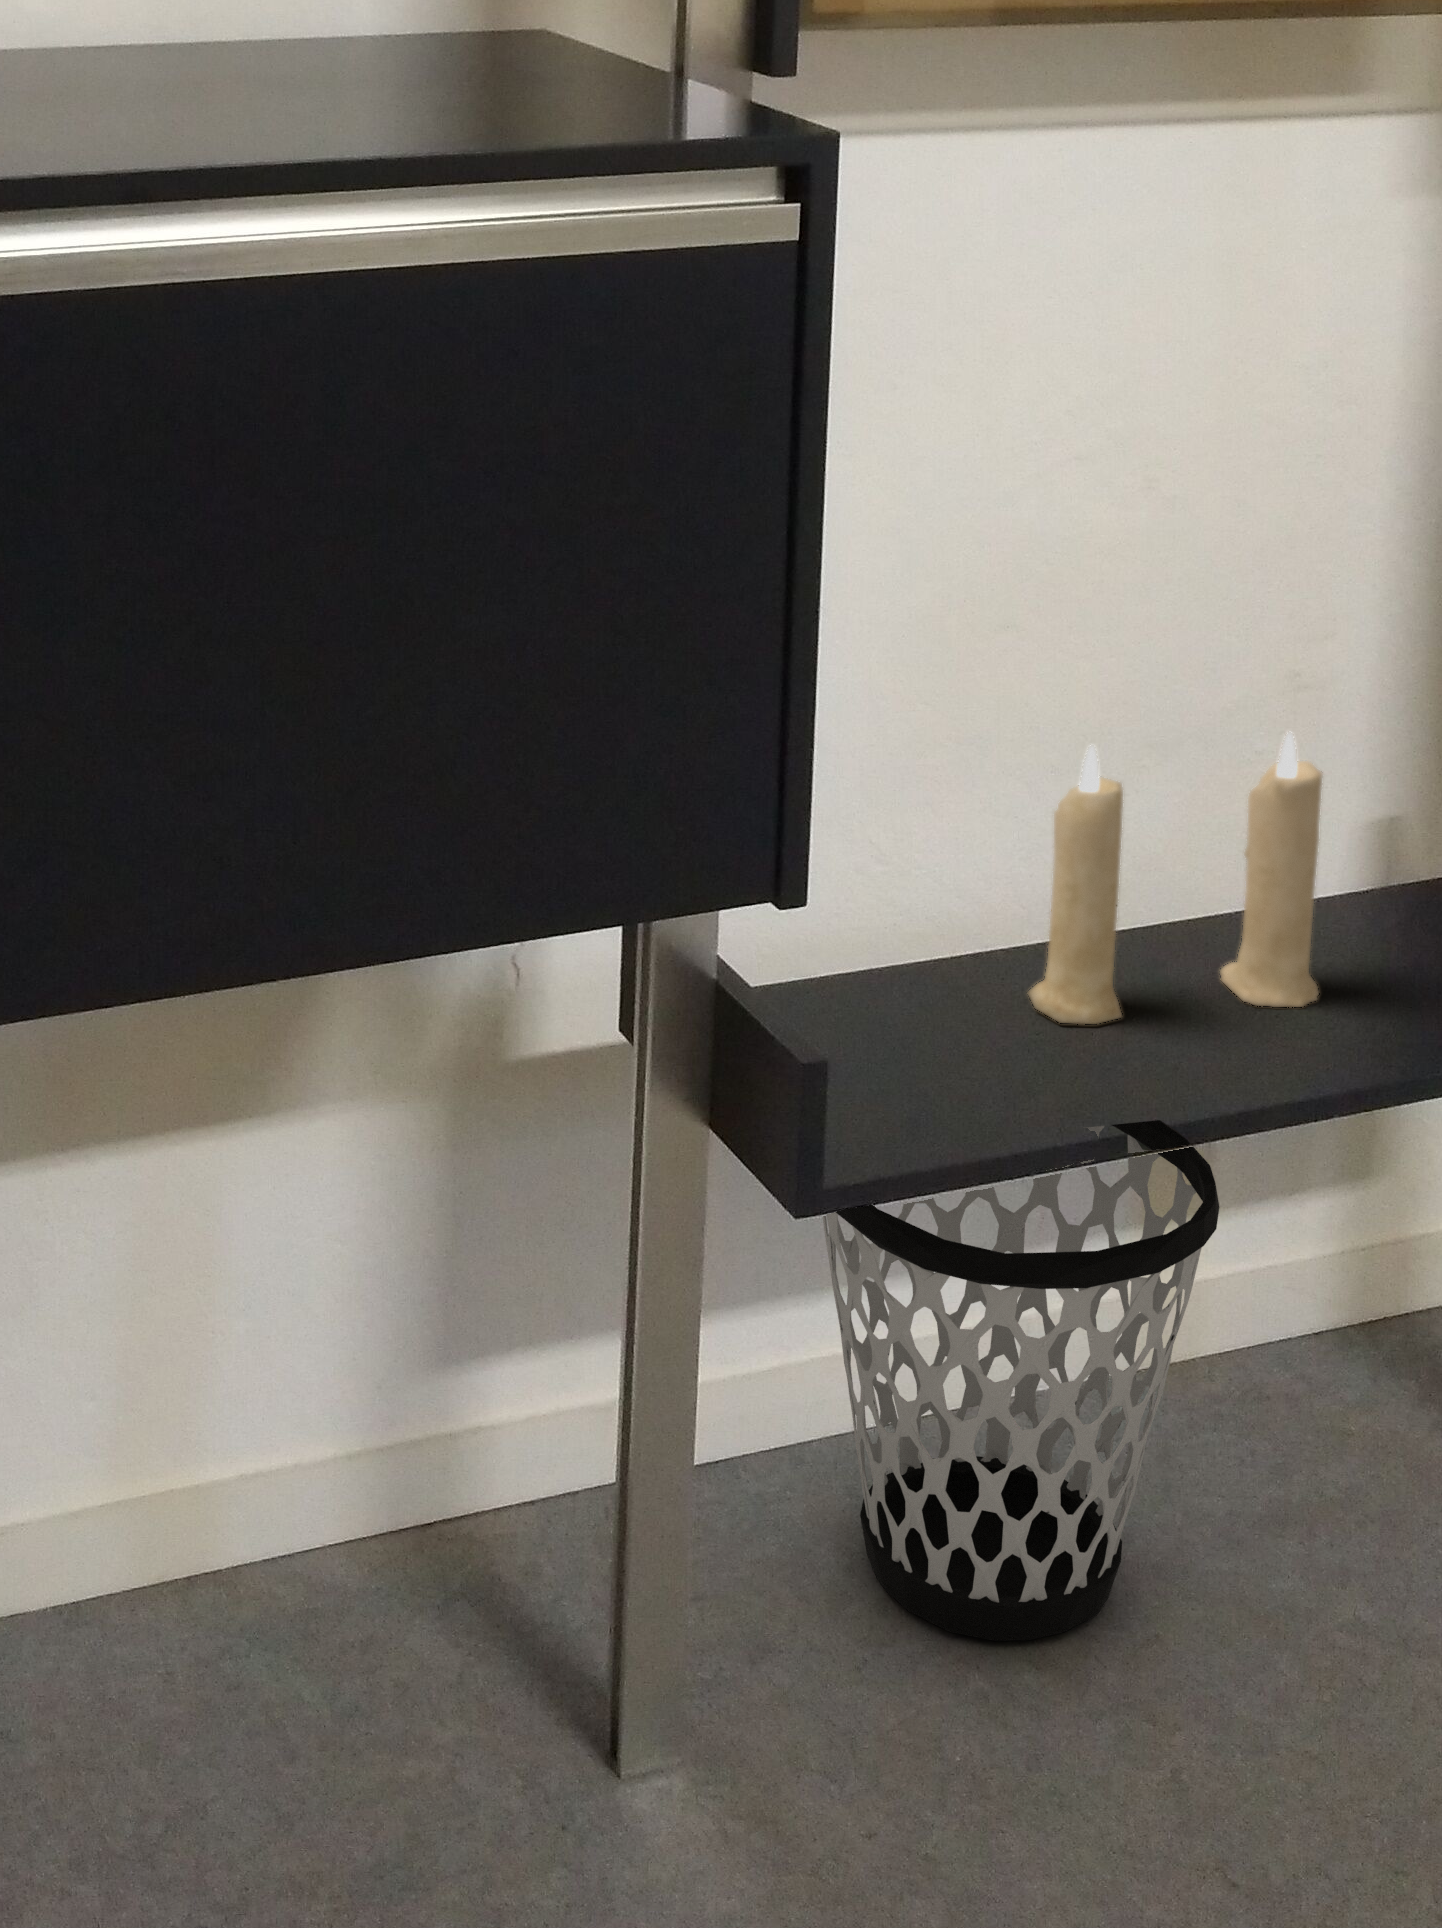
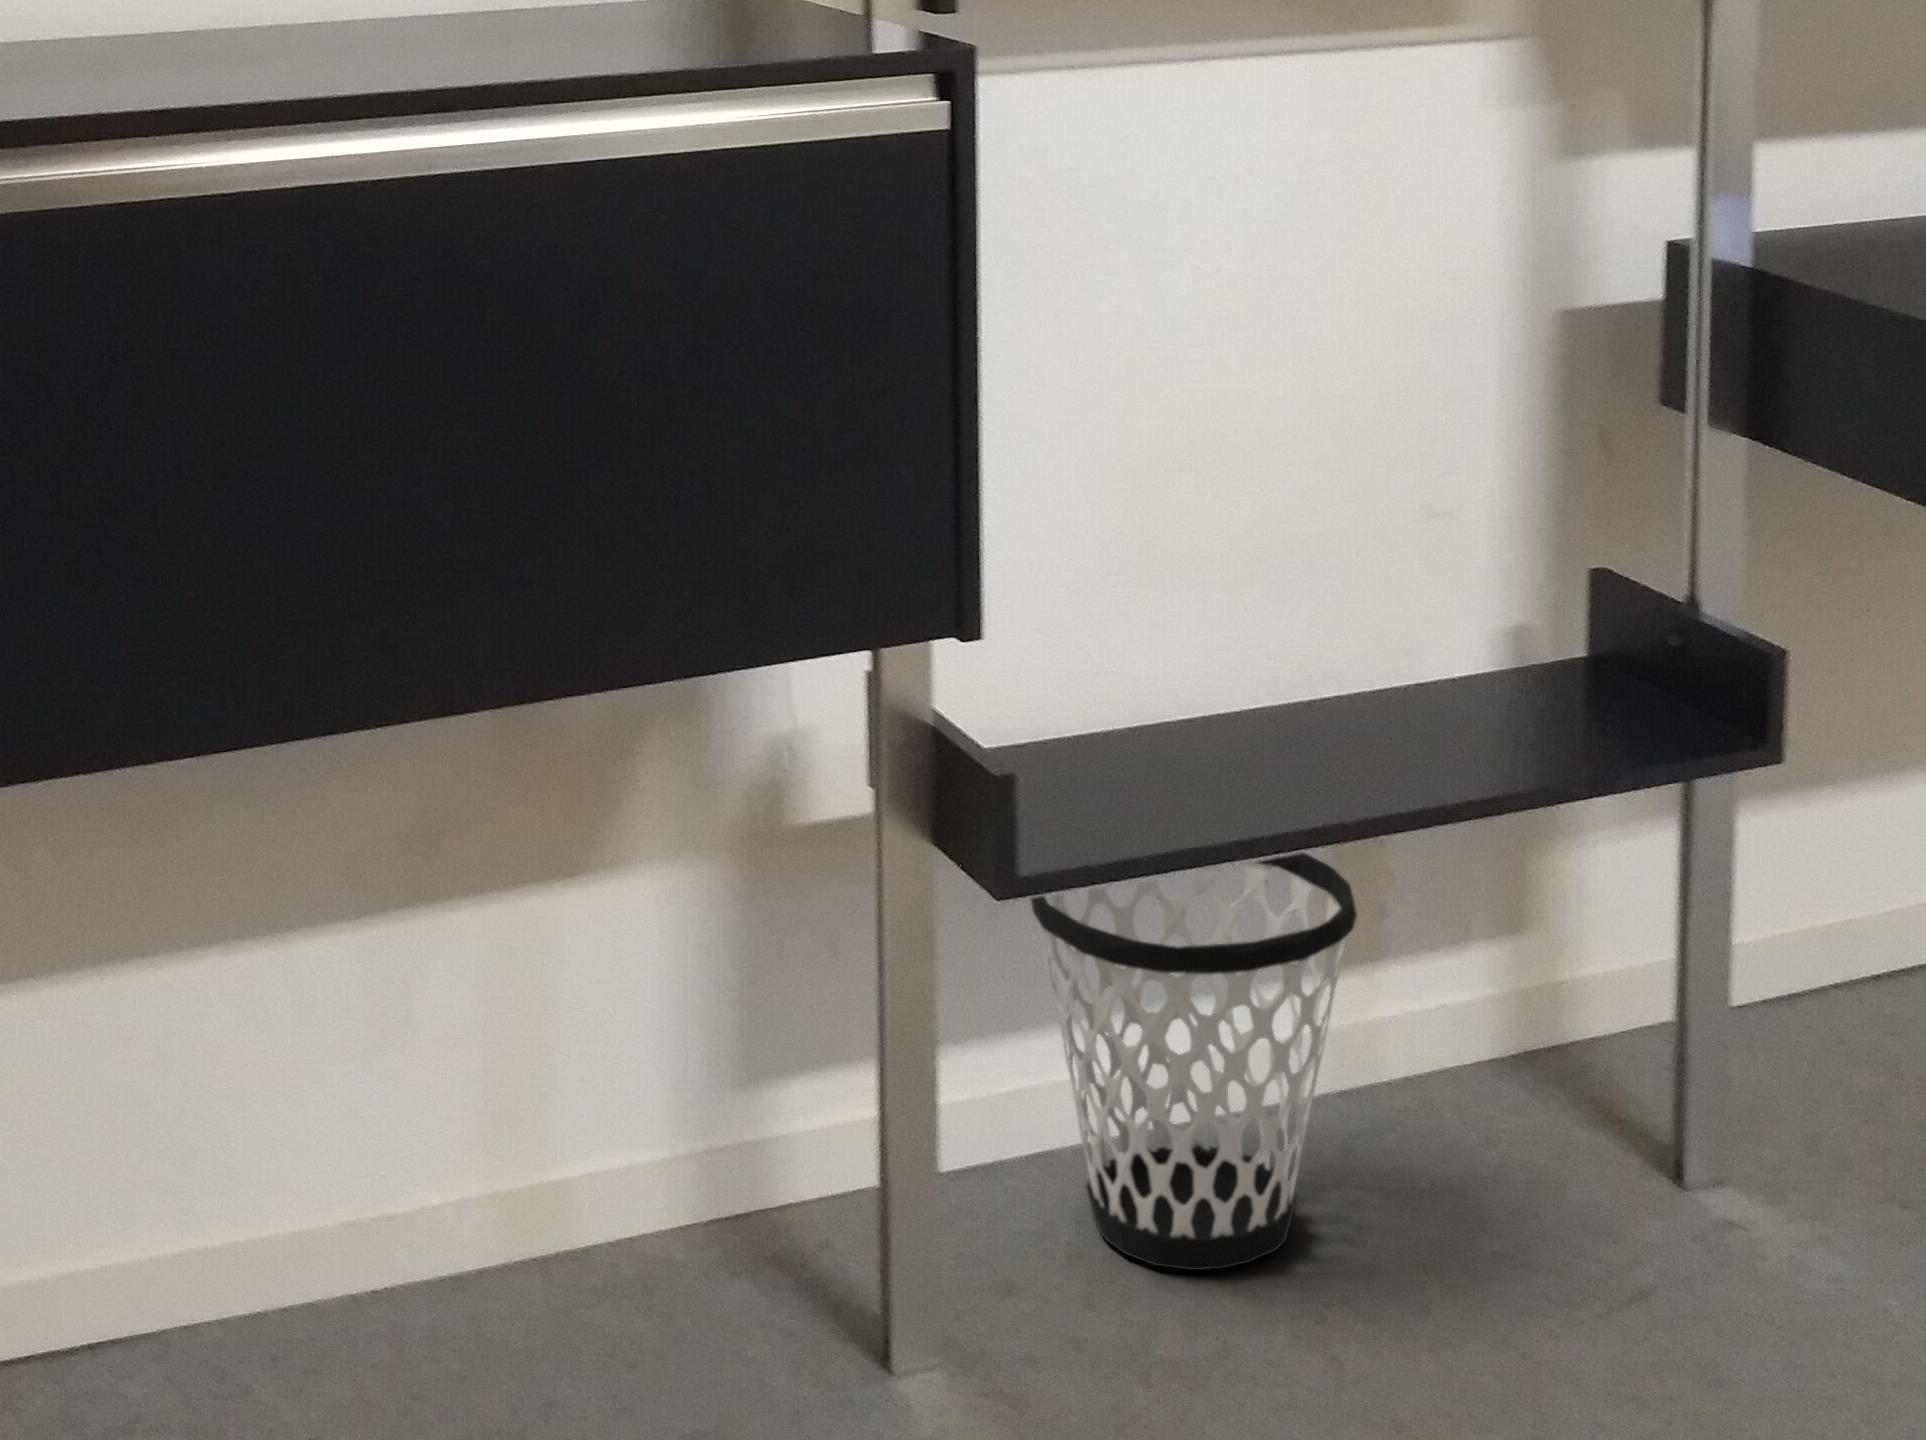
candle: present [1028,733,1322,1024] -> none [1198,521,1433,772]

